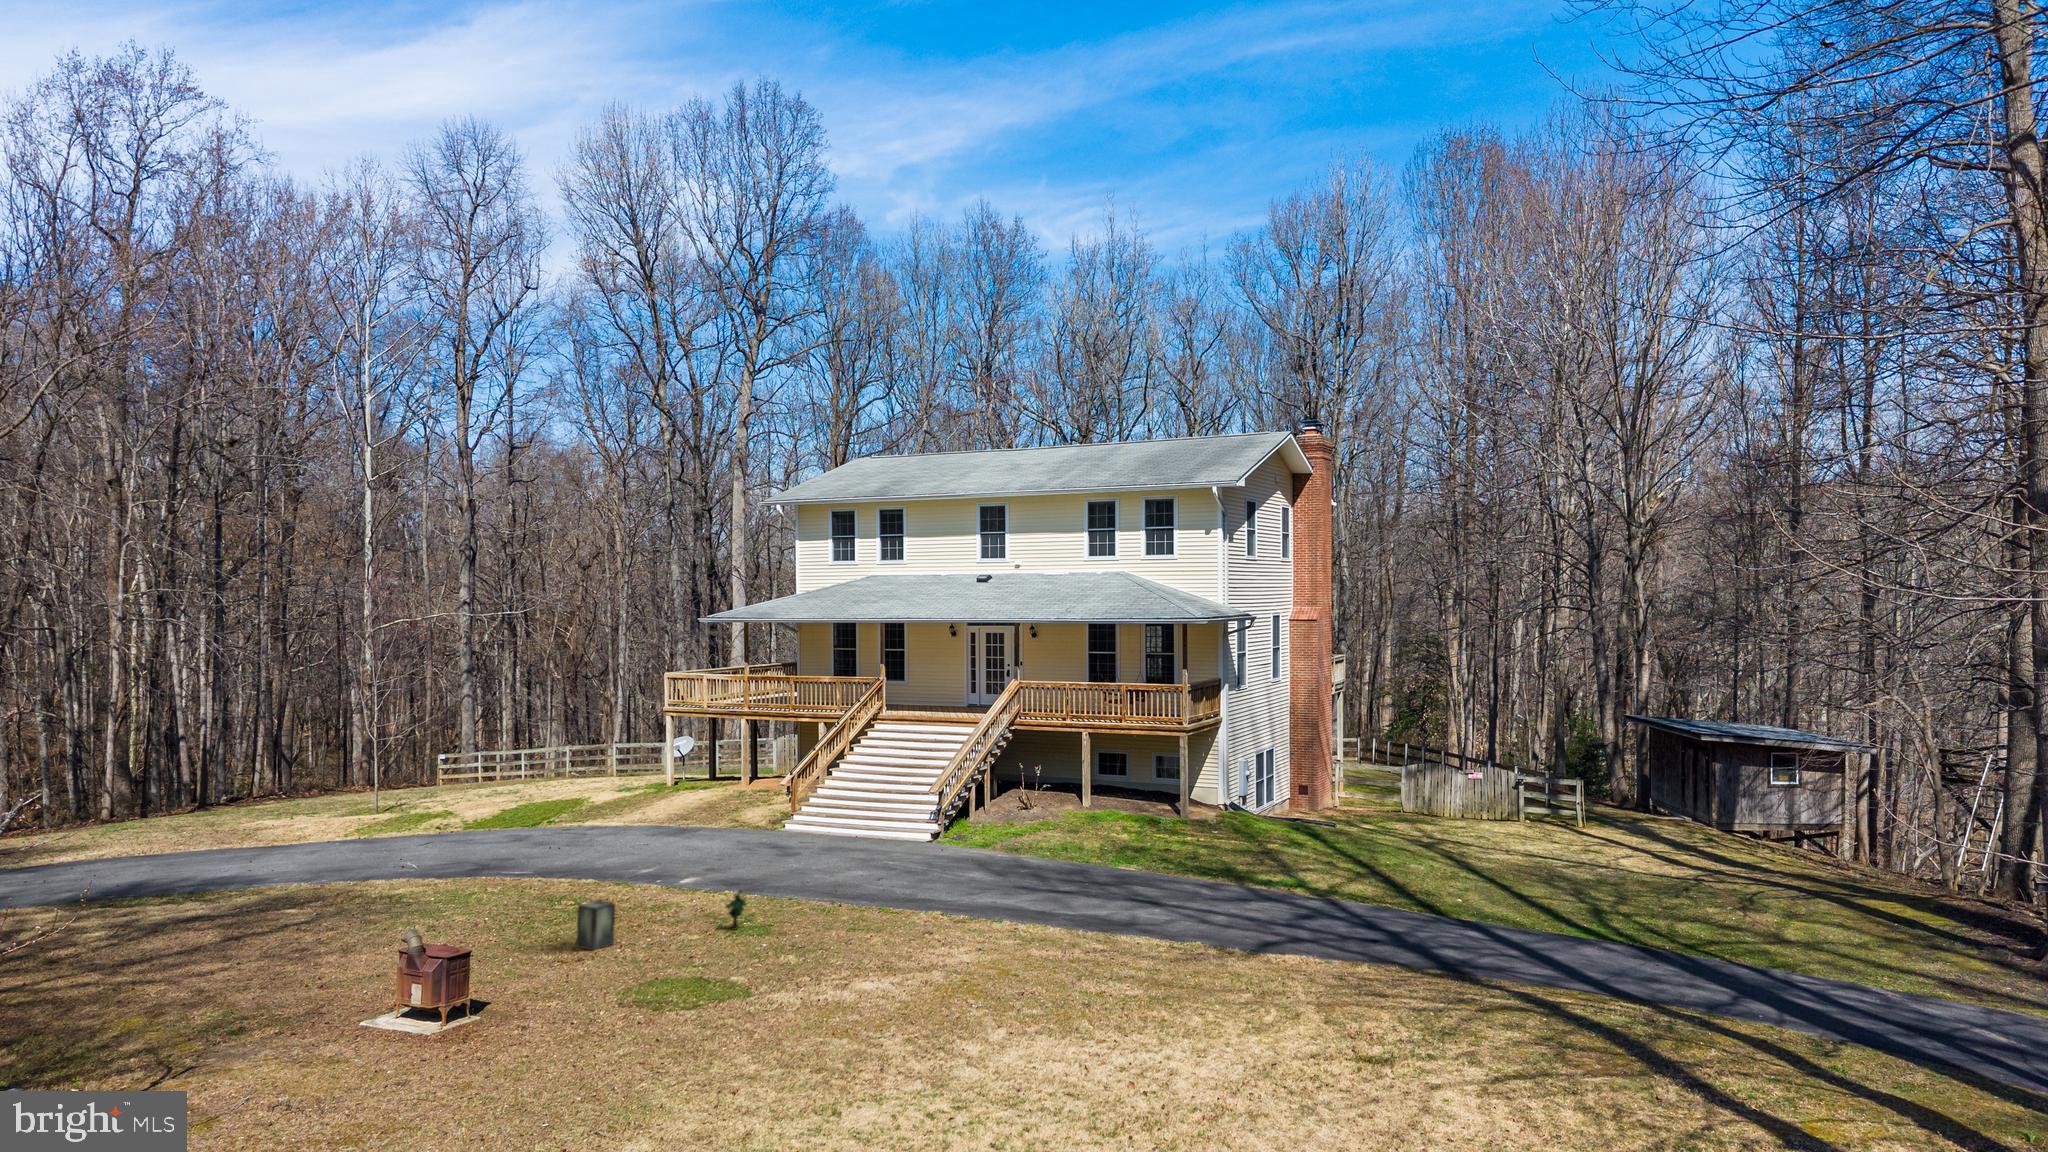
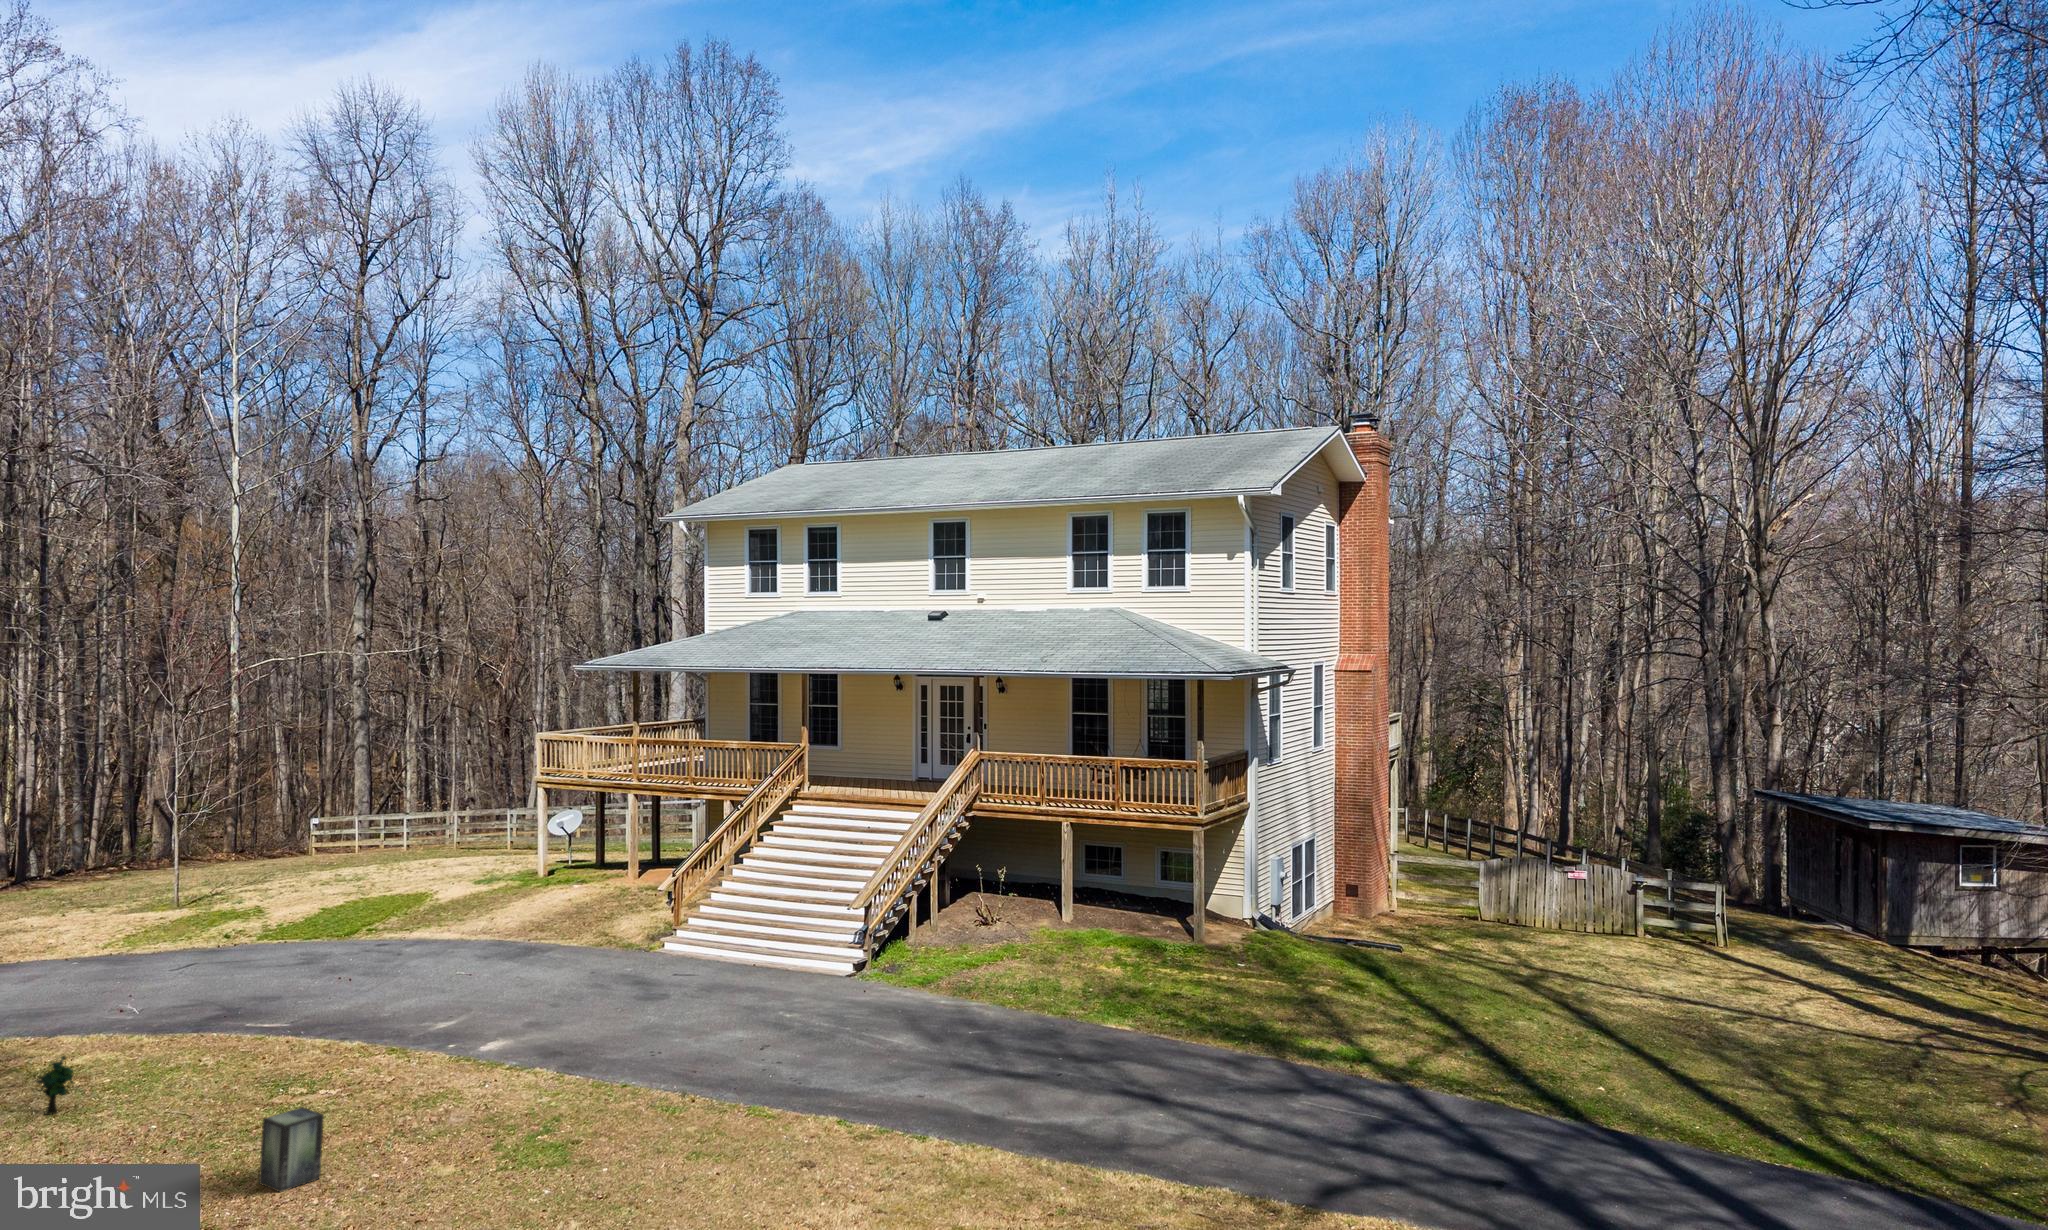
decorative plant: present [726,890,746,930] -> present [35,1056,74,1115]

